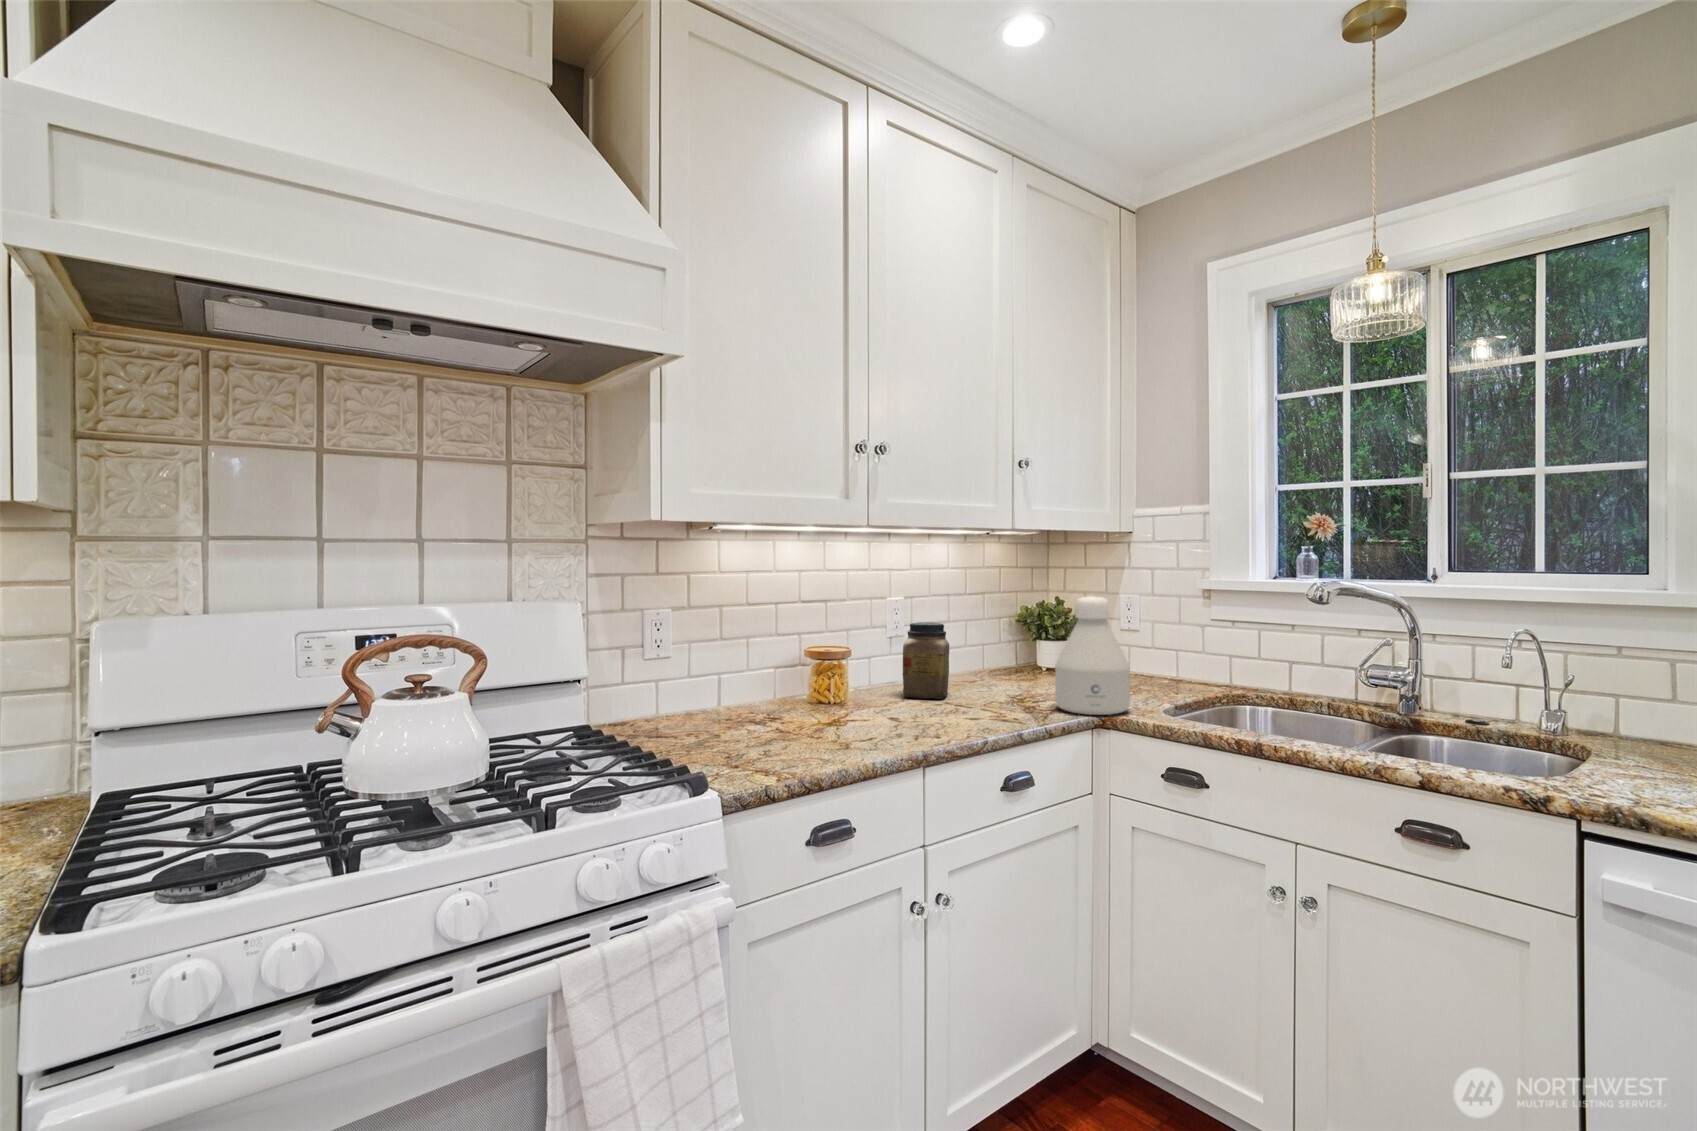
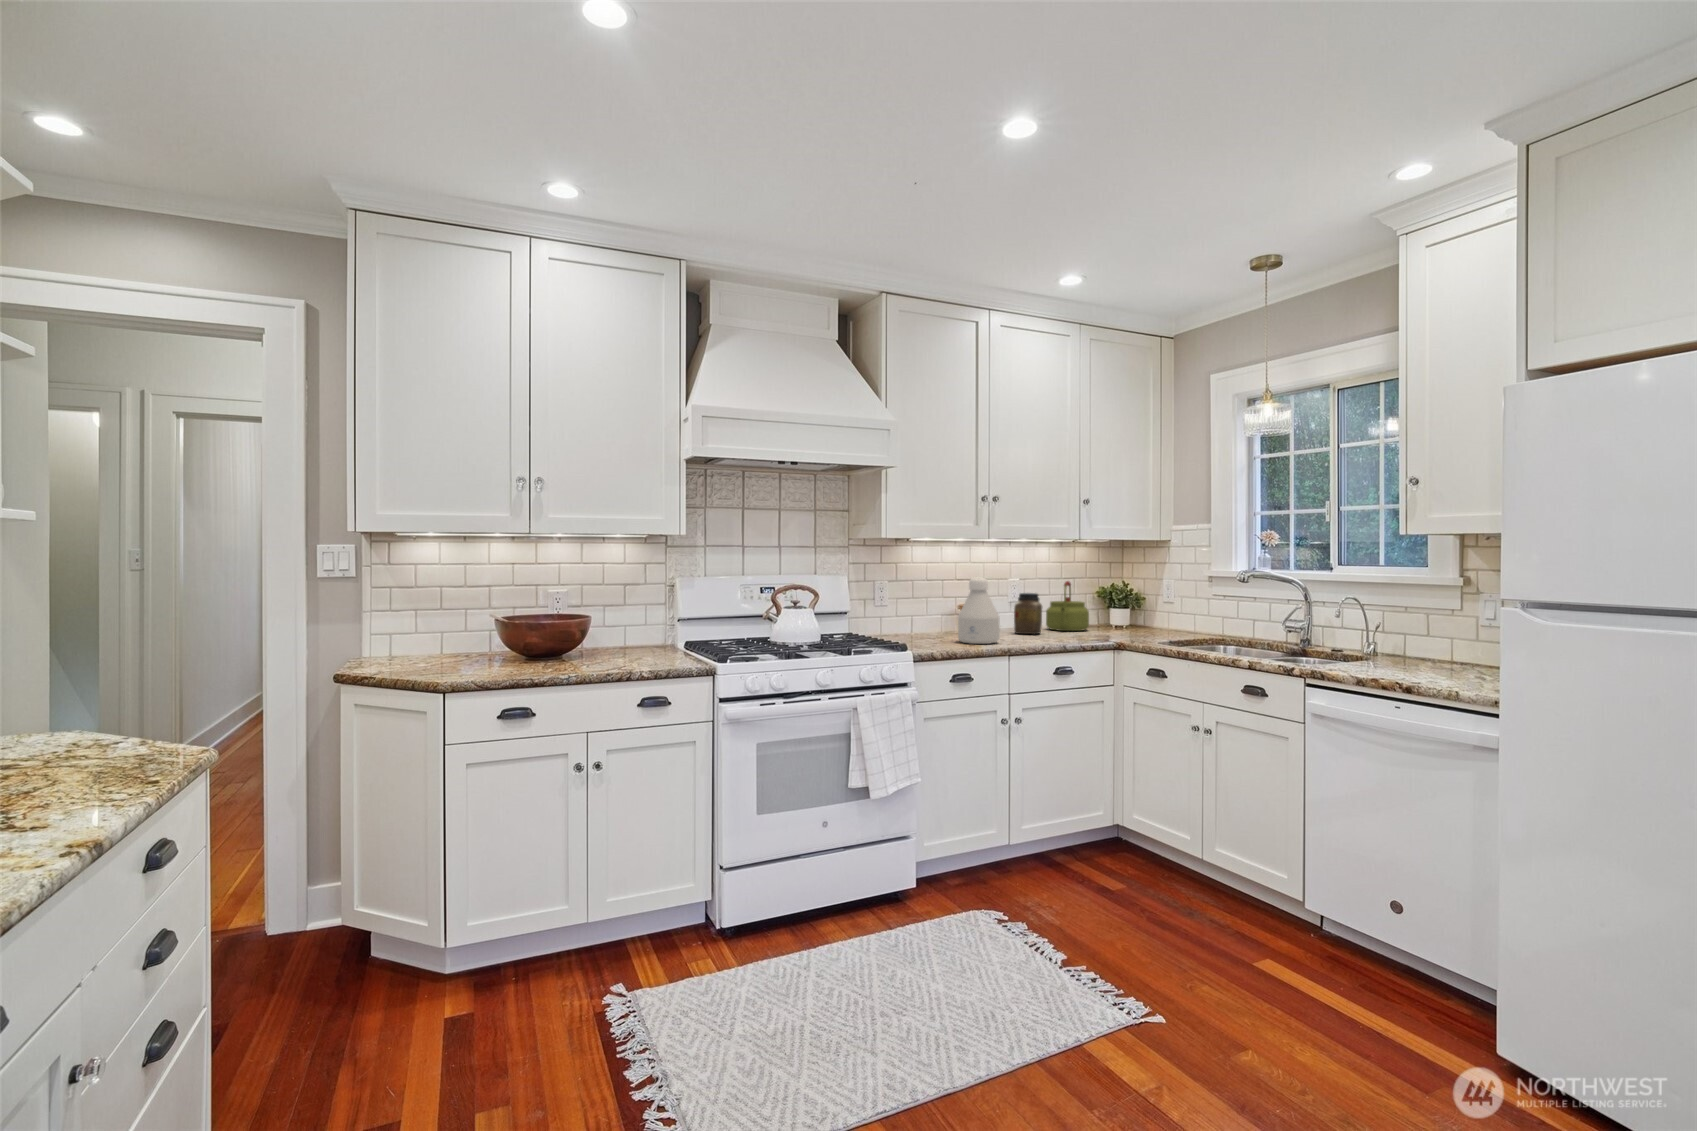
bottle: present [1055,596,1130,715] -> present [958,578,1000,644]
kettle: none [942,597,1014,684] -> present [1046,581,1089,631]

